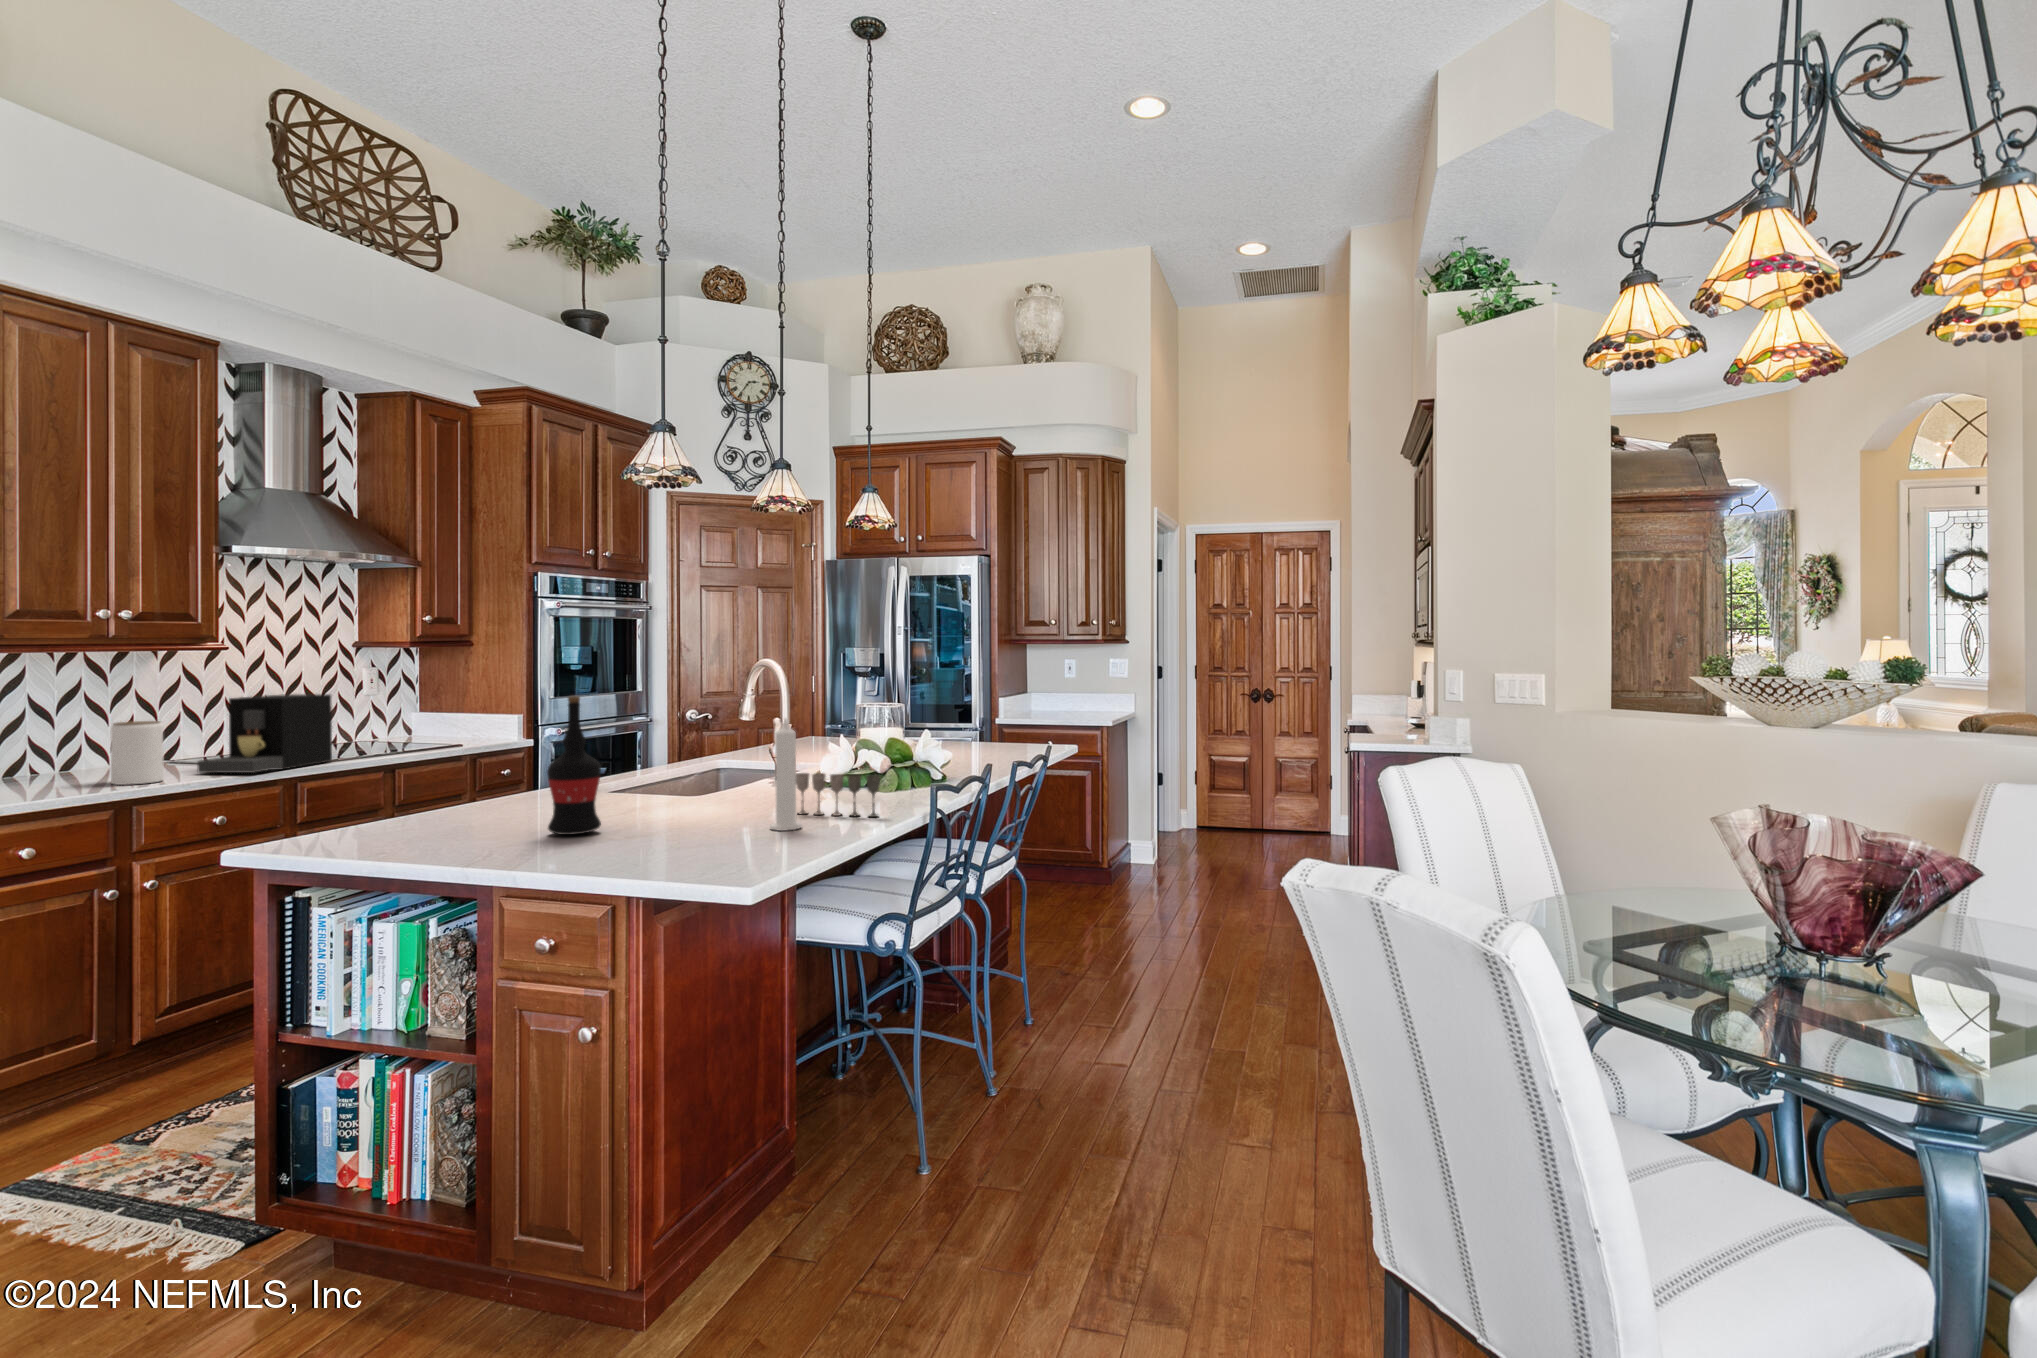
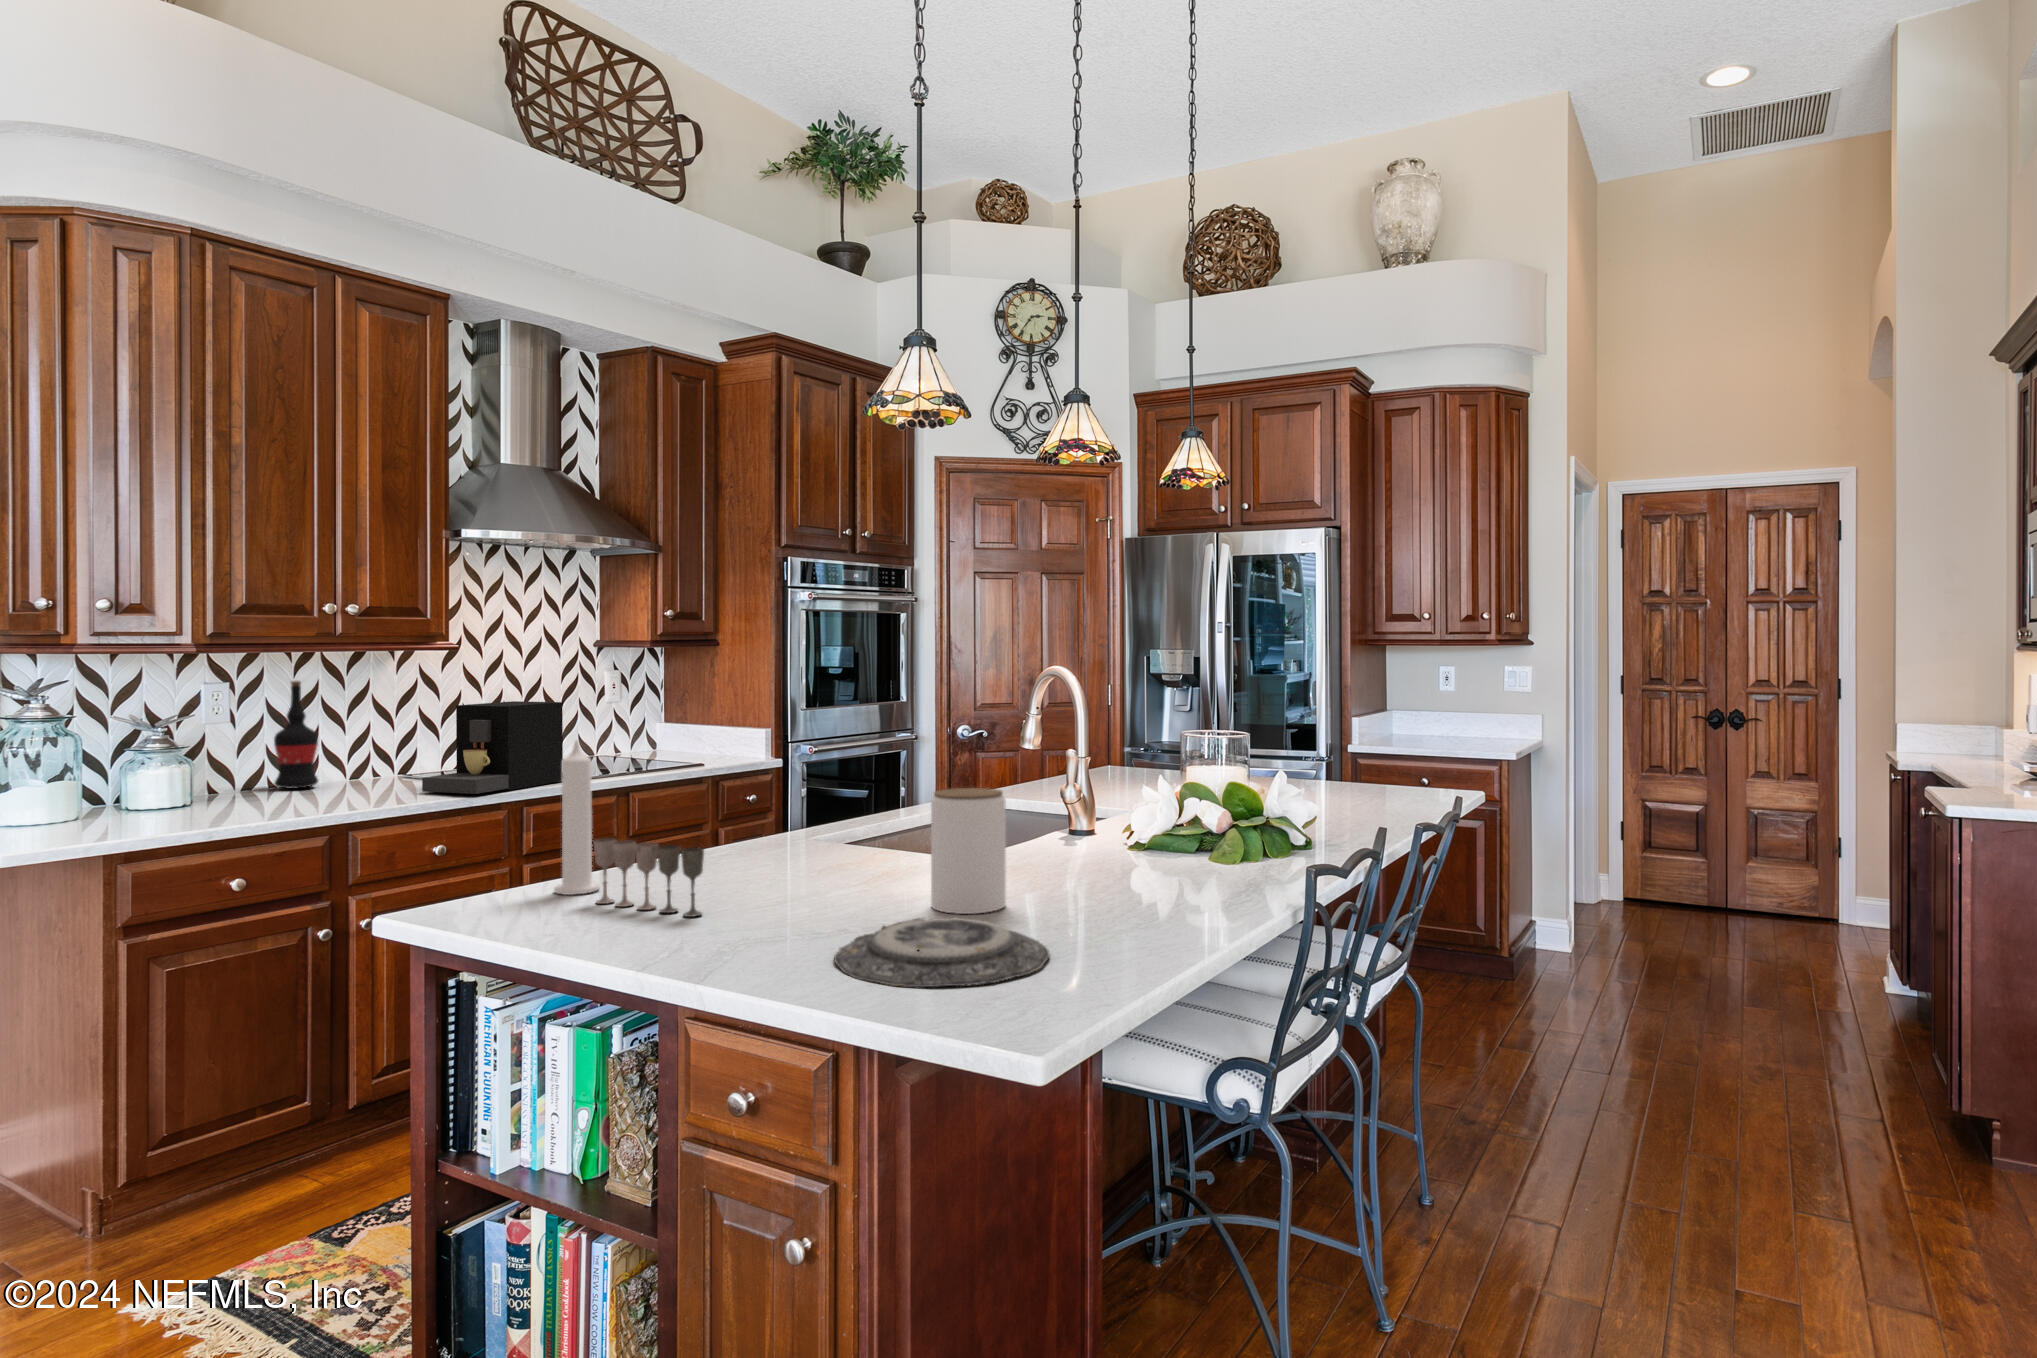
wine bottle: present [547,696,601,835] -> present [274,681,318,789]
candle: present [770,719,802,830] -> present [554,740,600,895]
jar: present [110,721,164,785] -> present [931,788,1006,914]
wine glass: present [796,773,880,817] -> present [593,838,704,917]
plate: none [604,827,756,866] -> present [834,917,1049,987]

